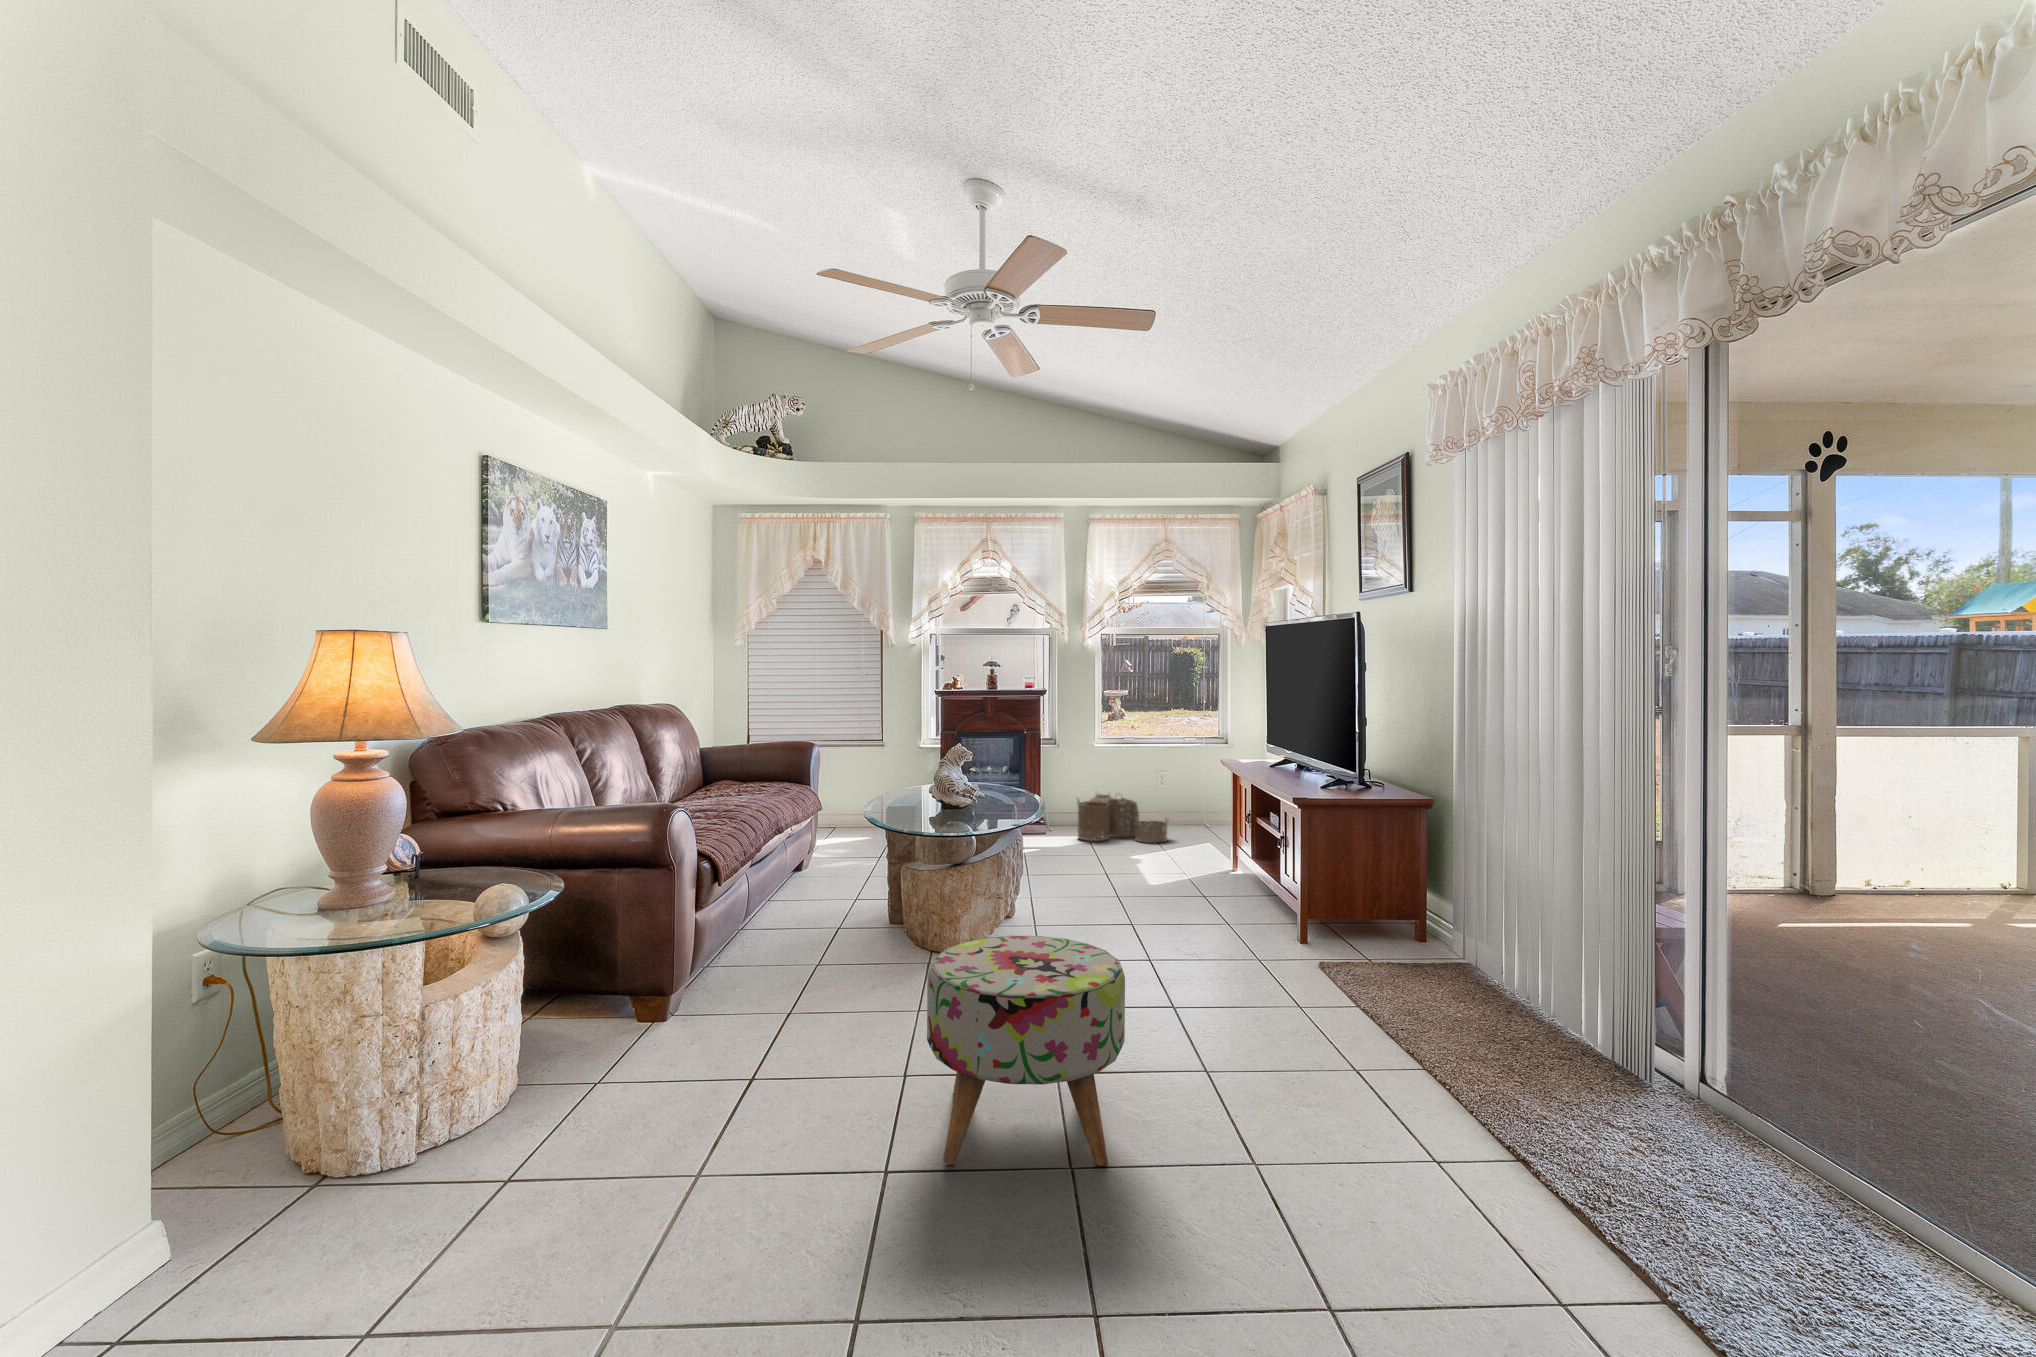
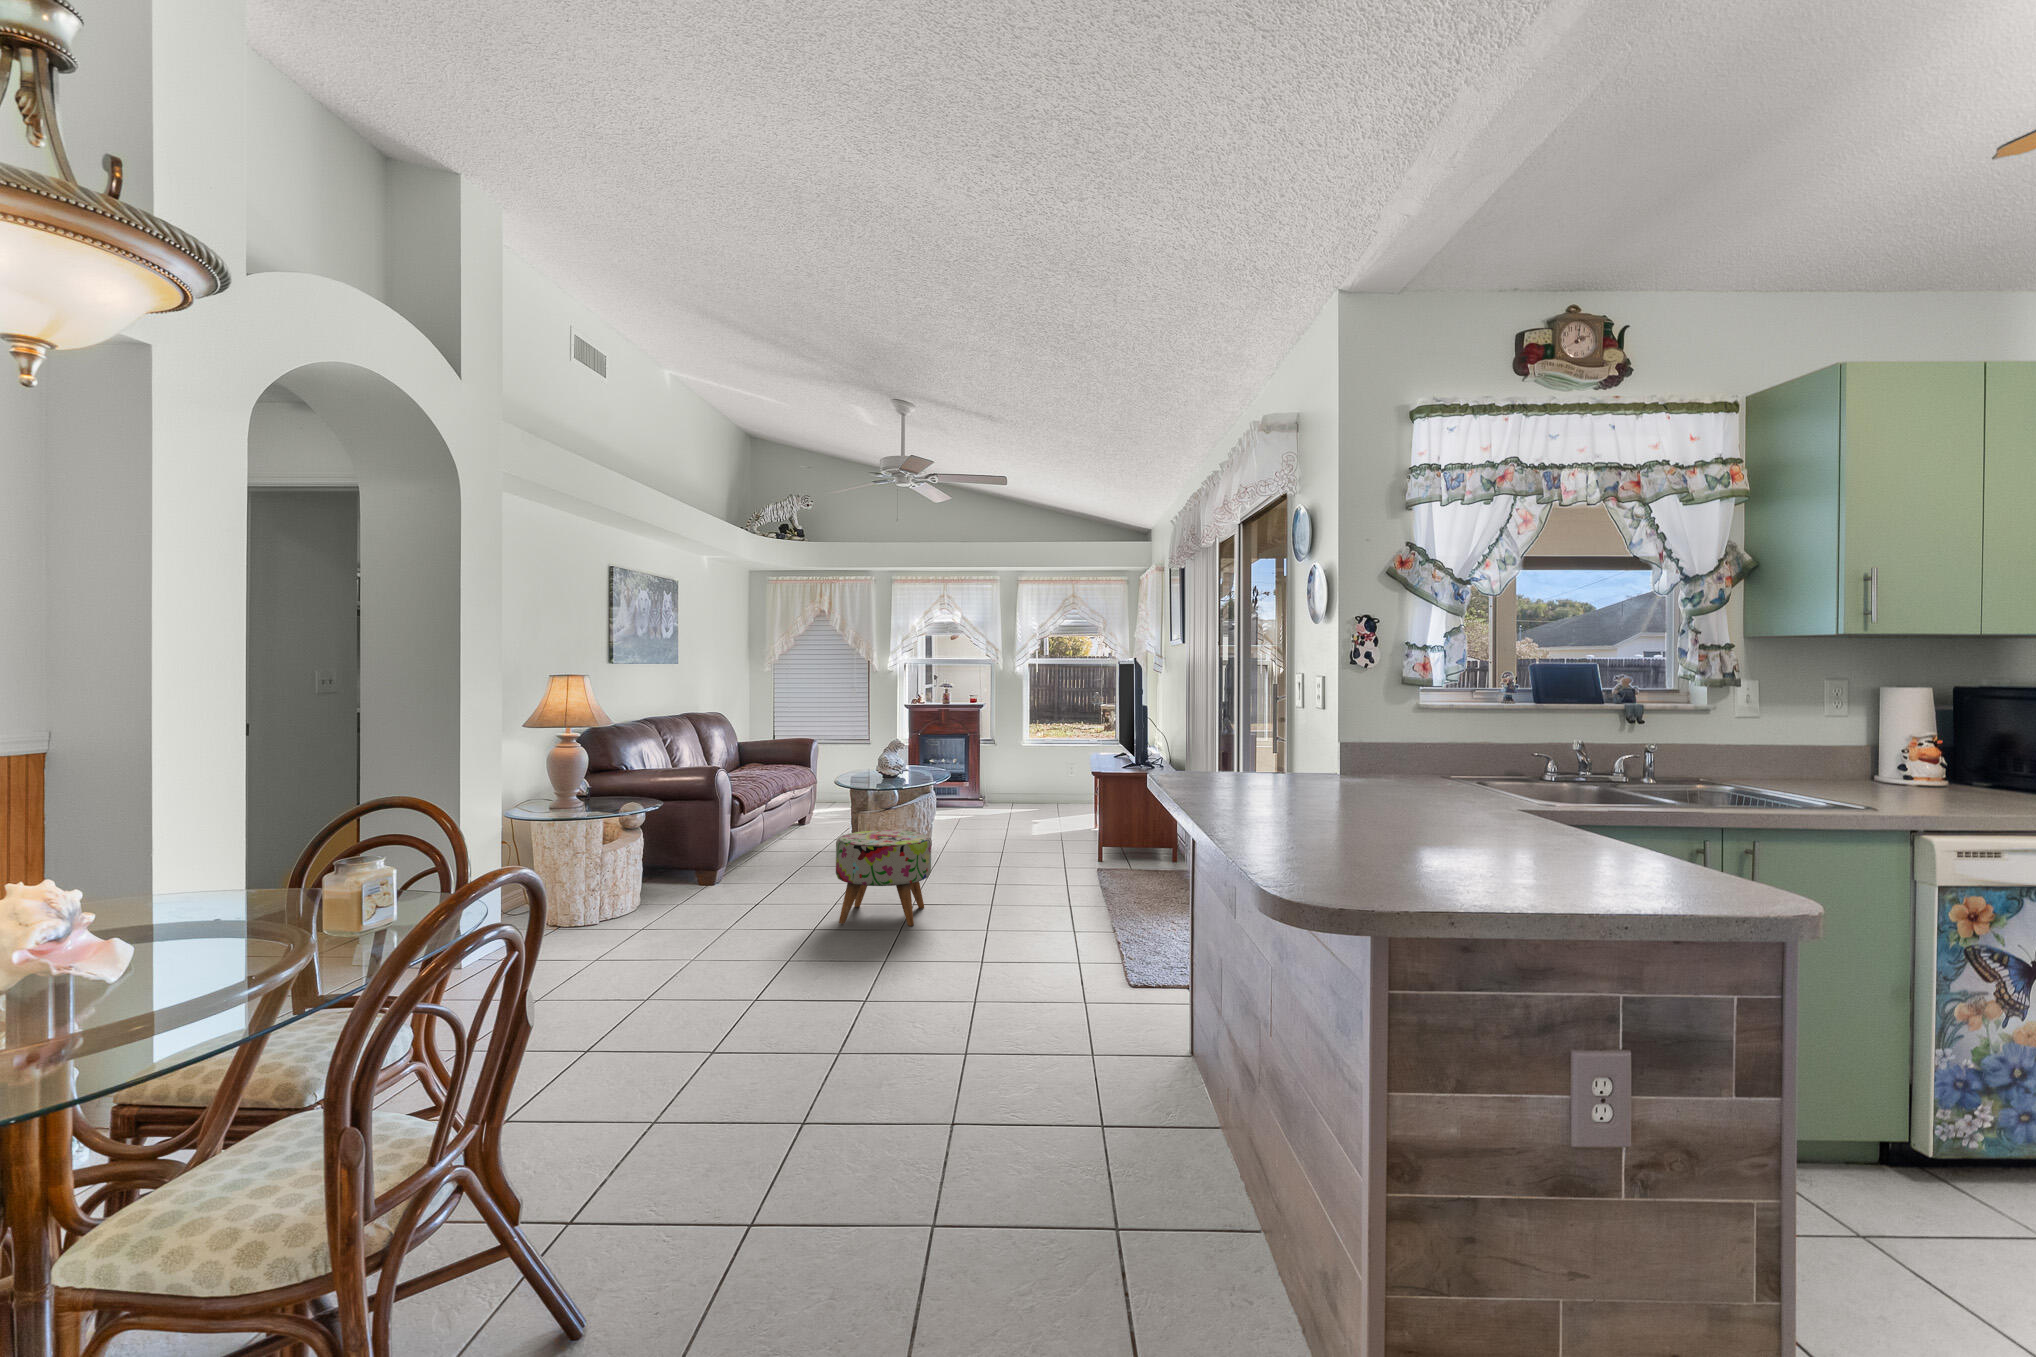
woven basket: present [1077,794,1167,843] -> none [1002,779,1066,814]

